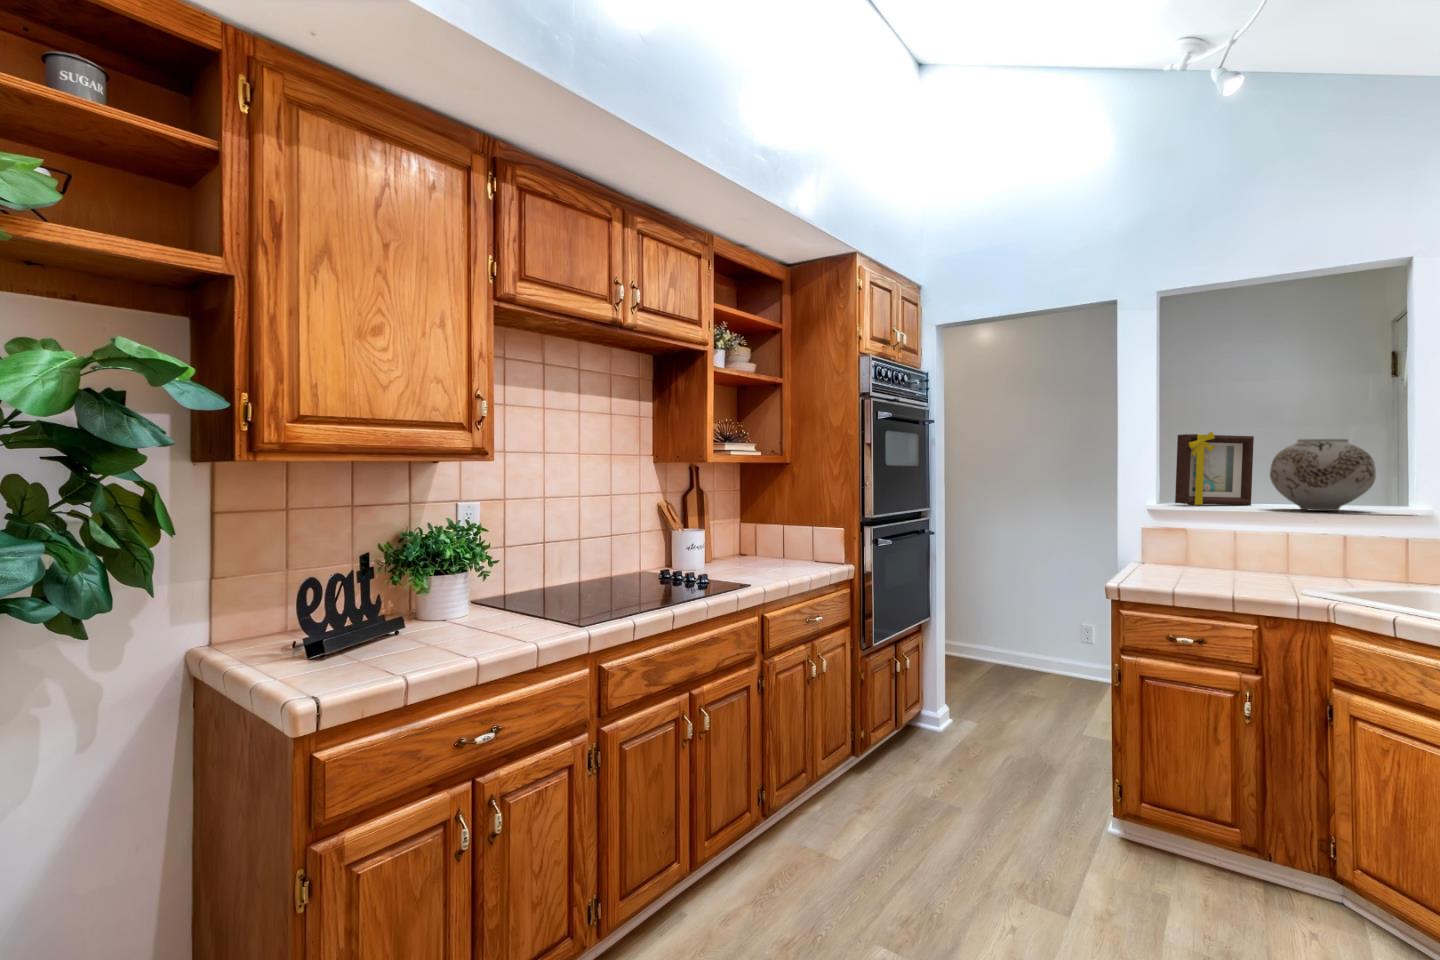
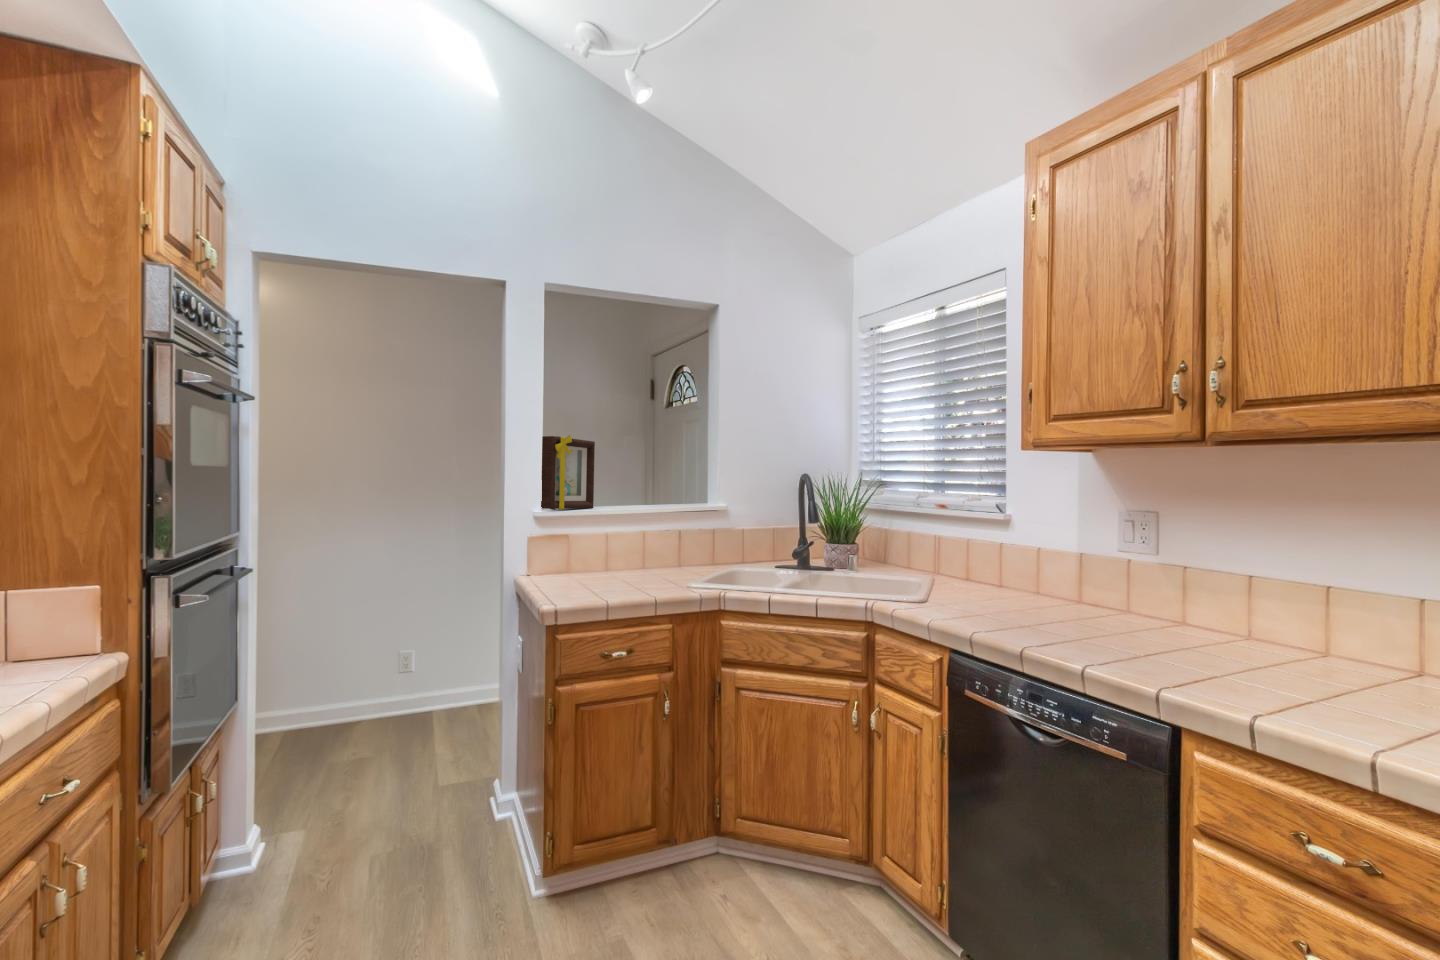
vase: present [1270,439,1376,511] -> none [629,445,700,510]

